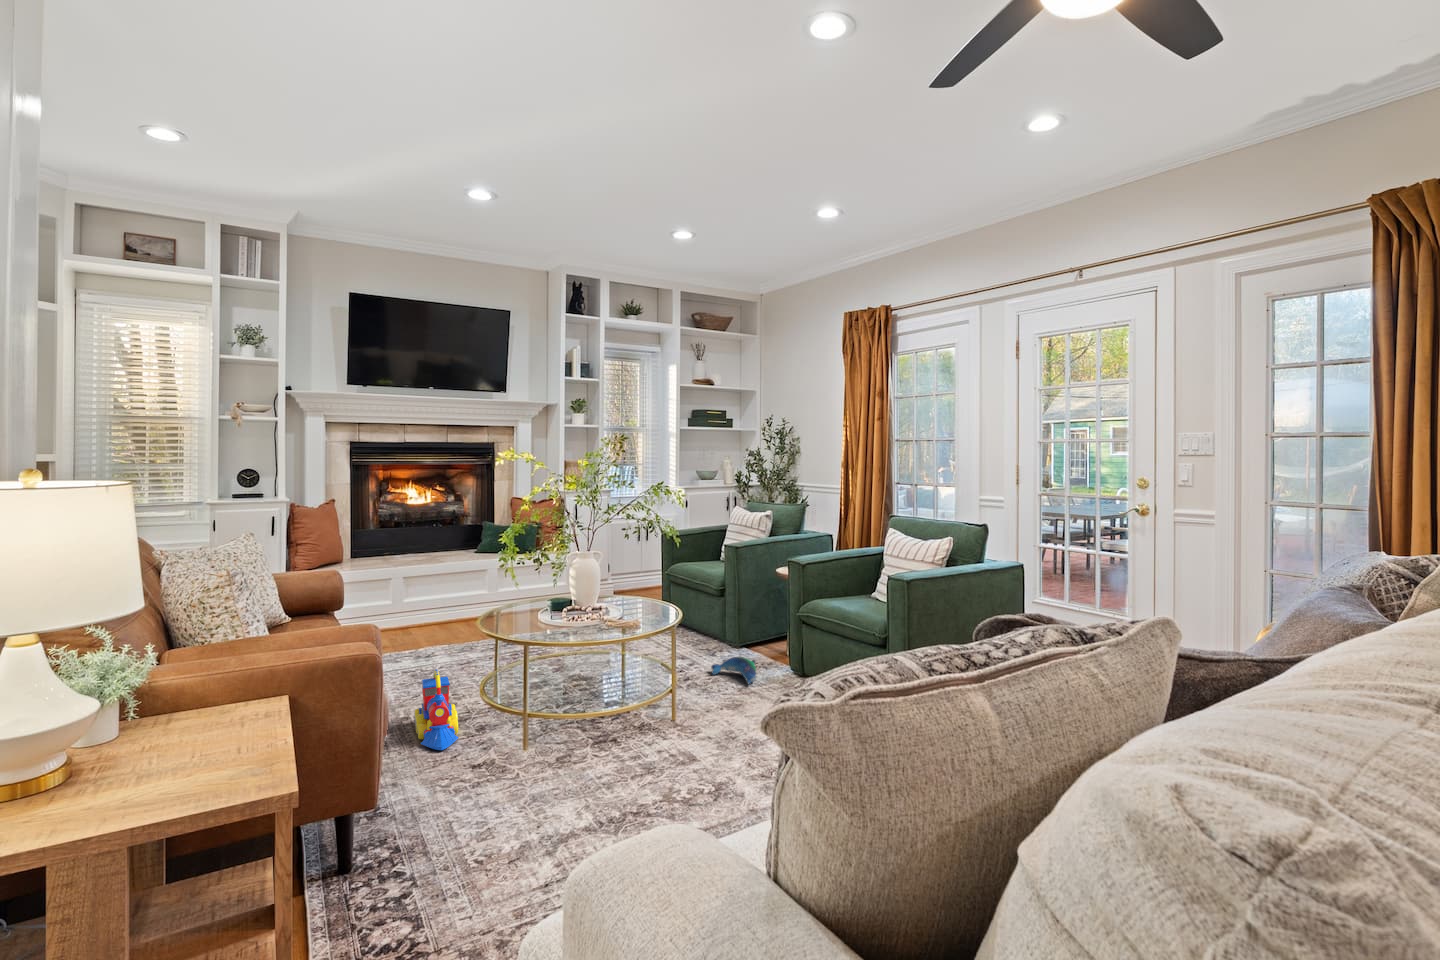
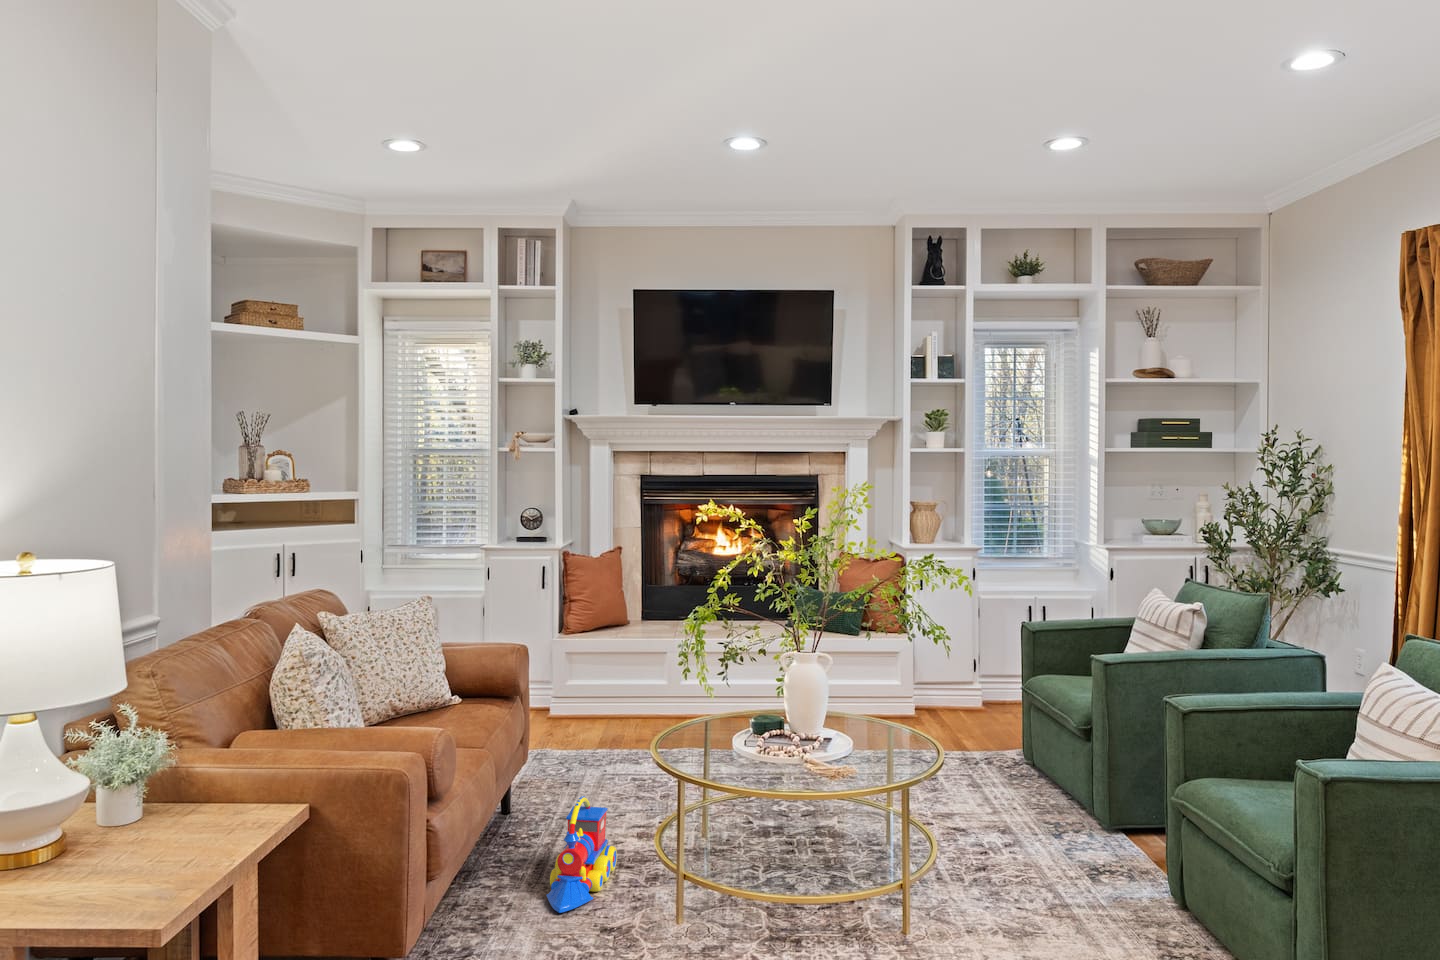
plush toy: present [711,657,756,684] -> none [1024,857,1102,915]

